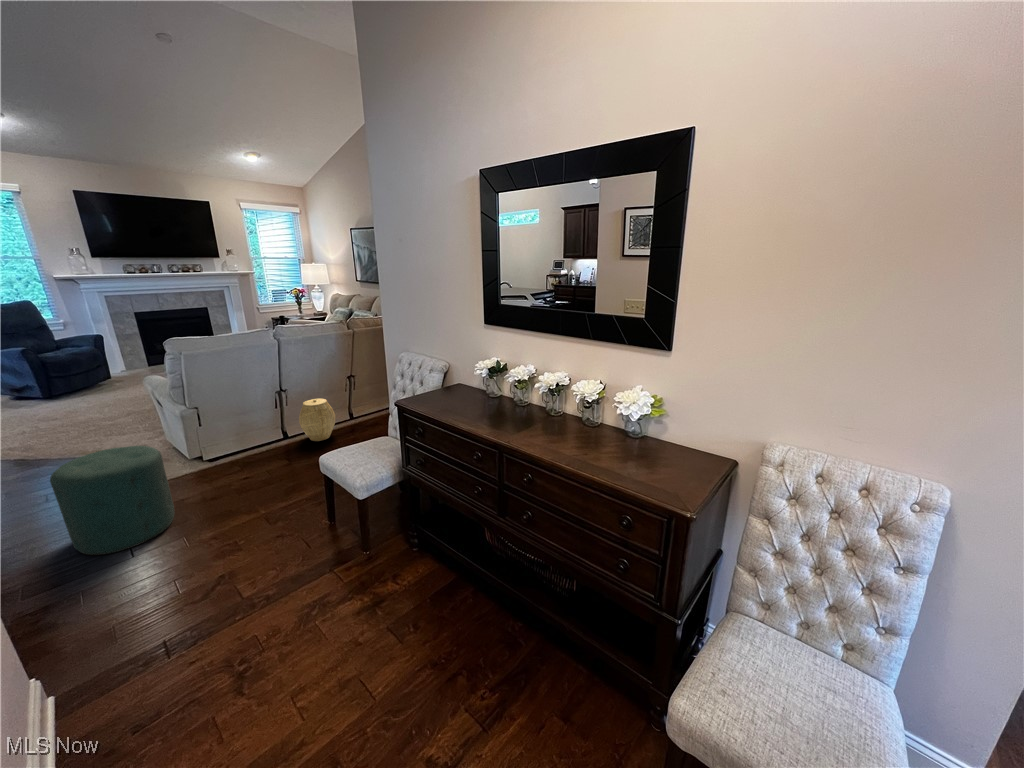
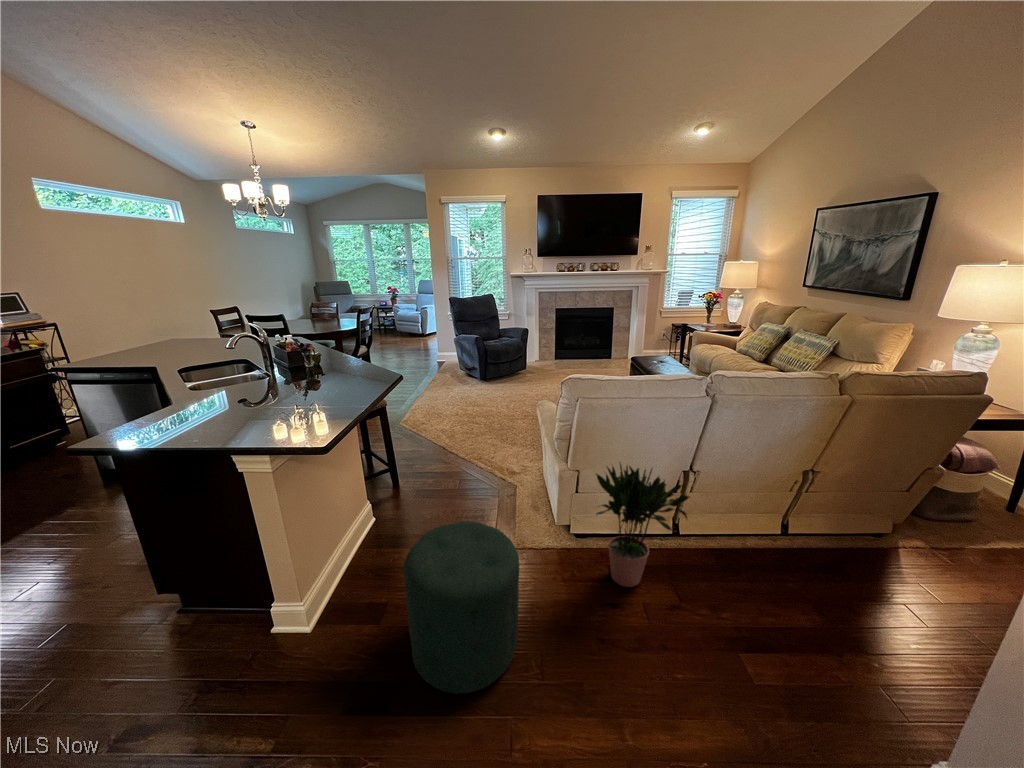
potted plant: none [207,382,287,468] -> present [596,463,689,587]
woven basket: present [299,399,335,441] -> none [705,497,770,575]

